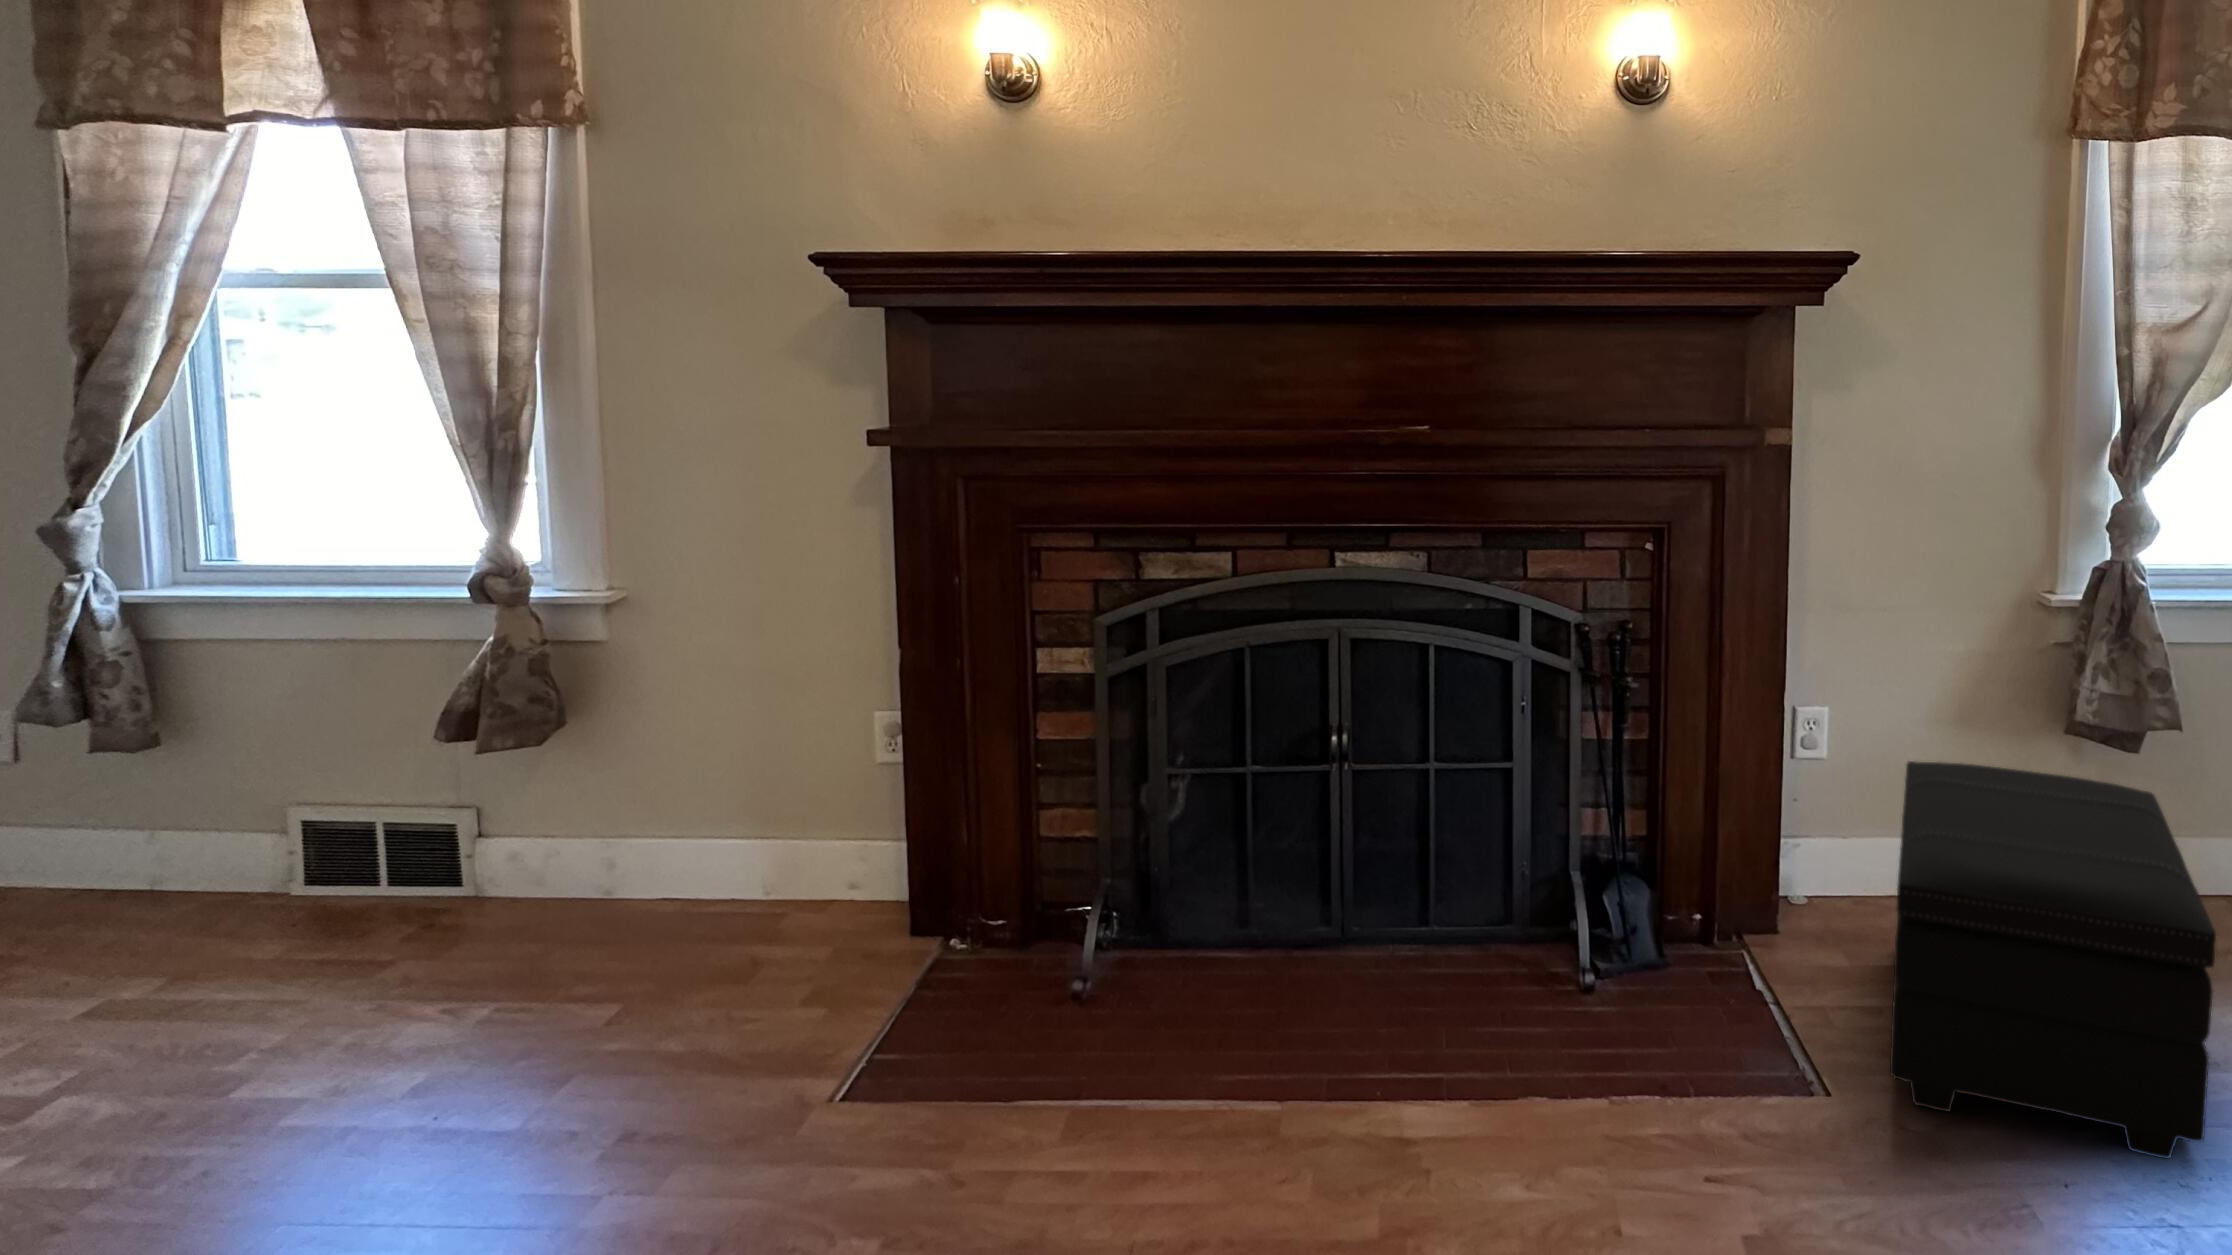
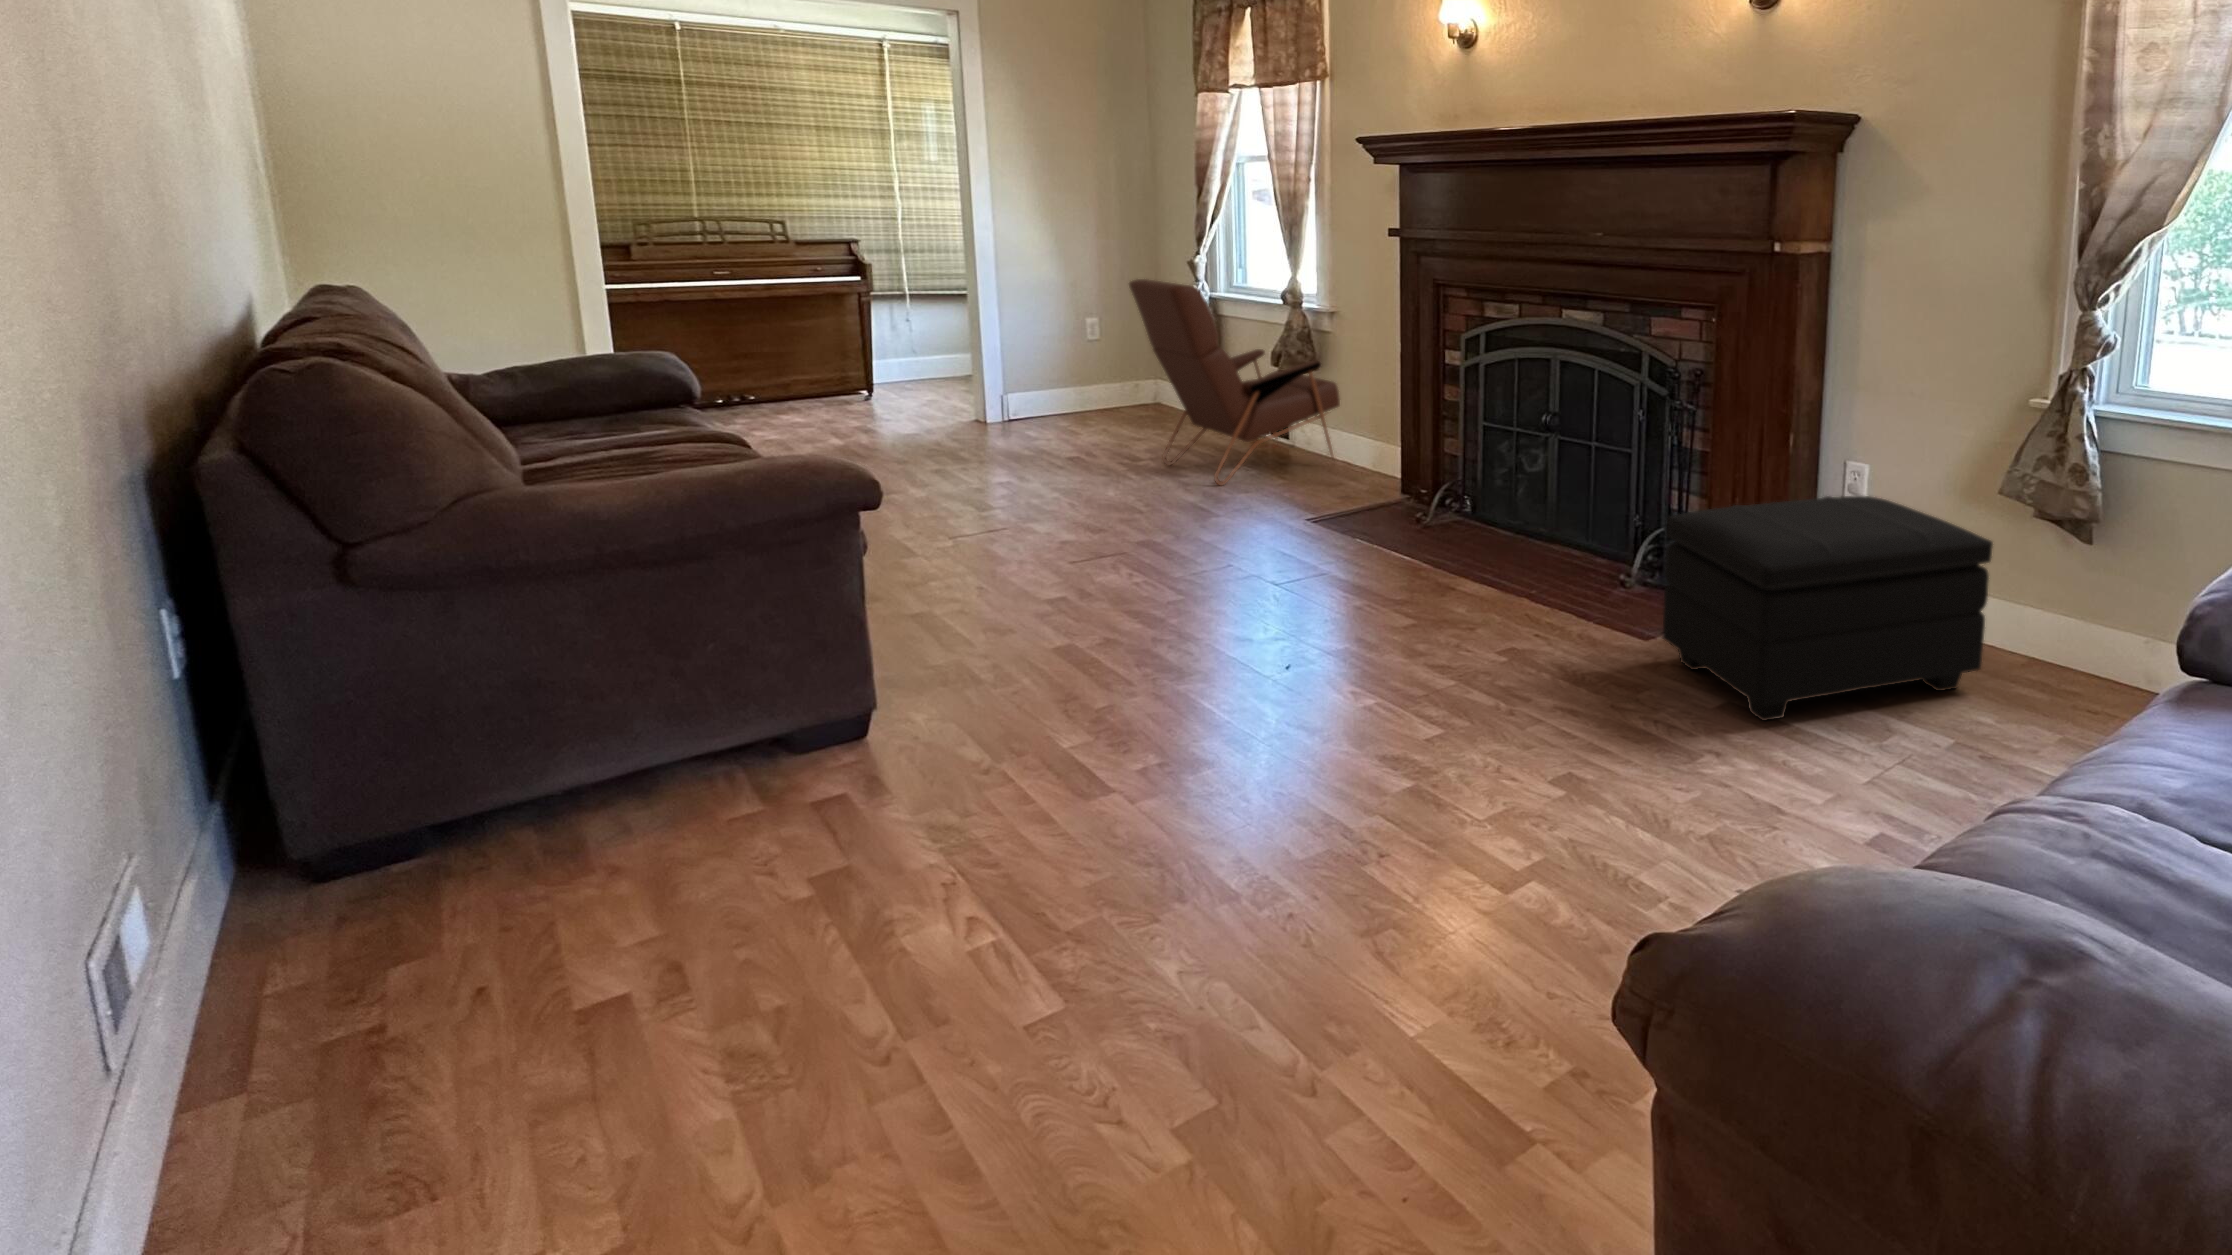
armchair: none [78,601,655,1068] -> present [1129,279,1340,485]

